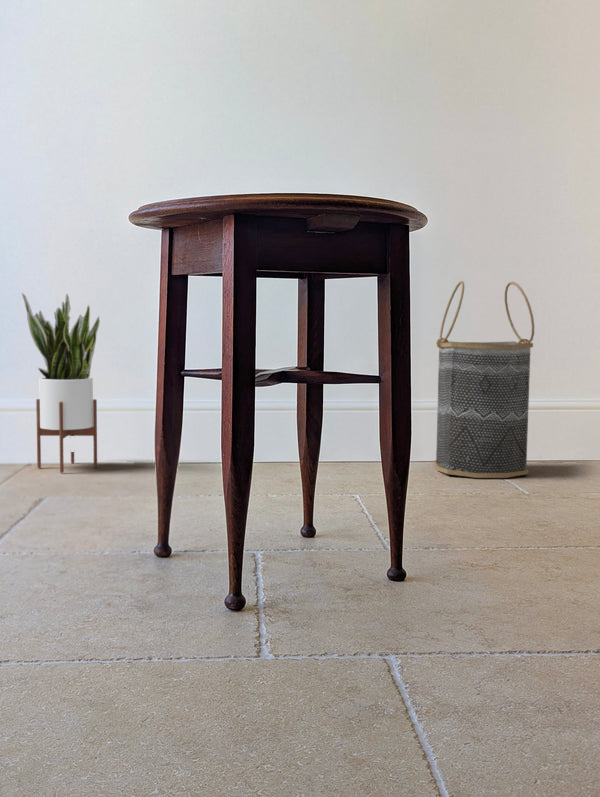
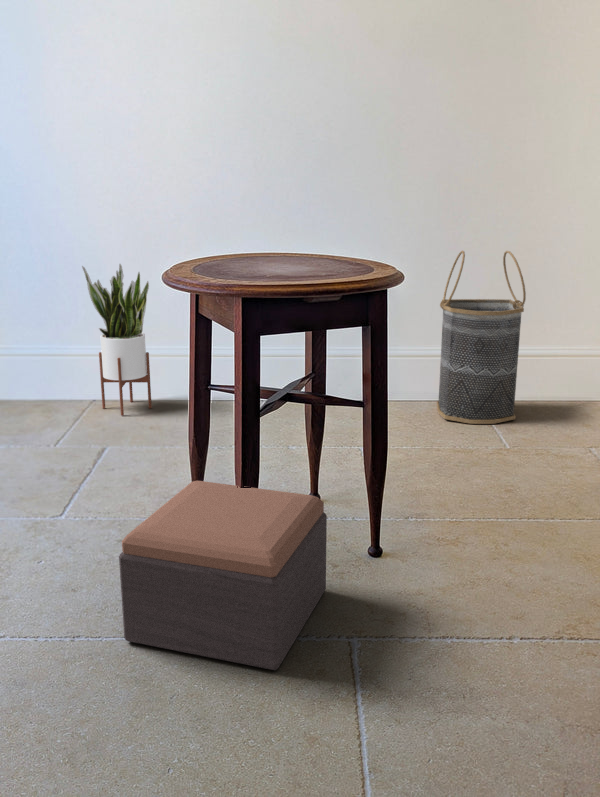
footstool: none [71,468,343,688] -> present [119,481,327,670]

